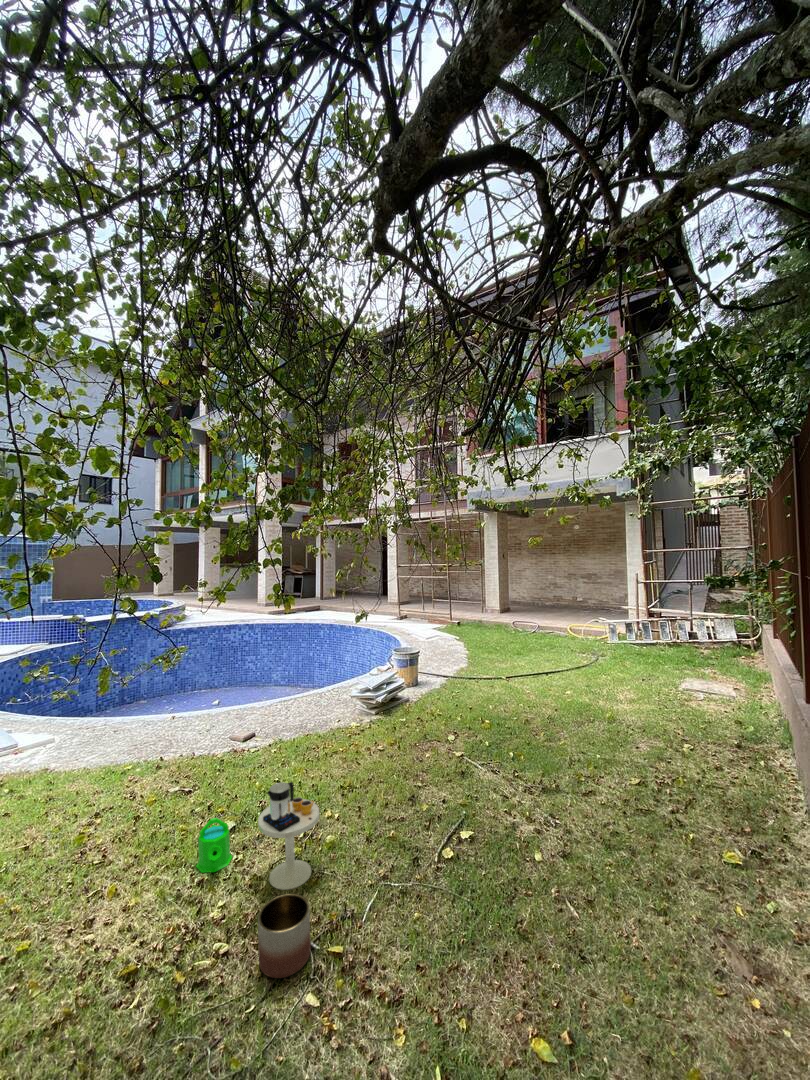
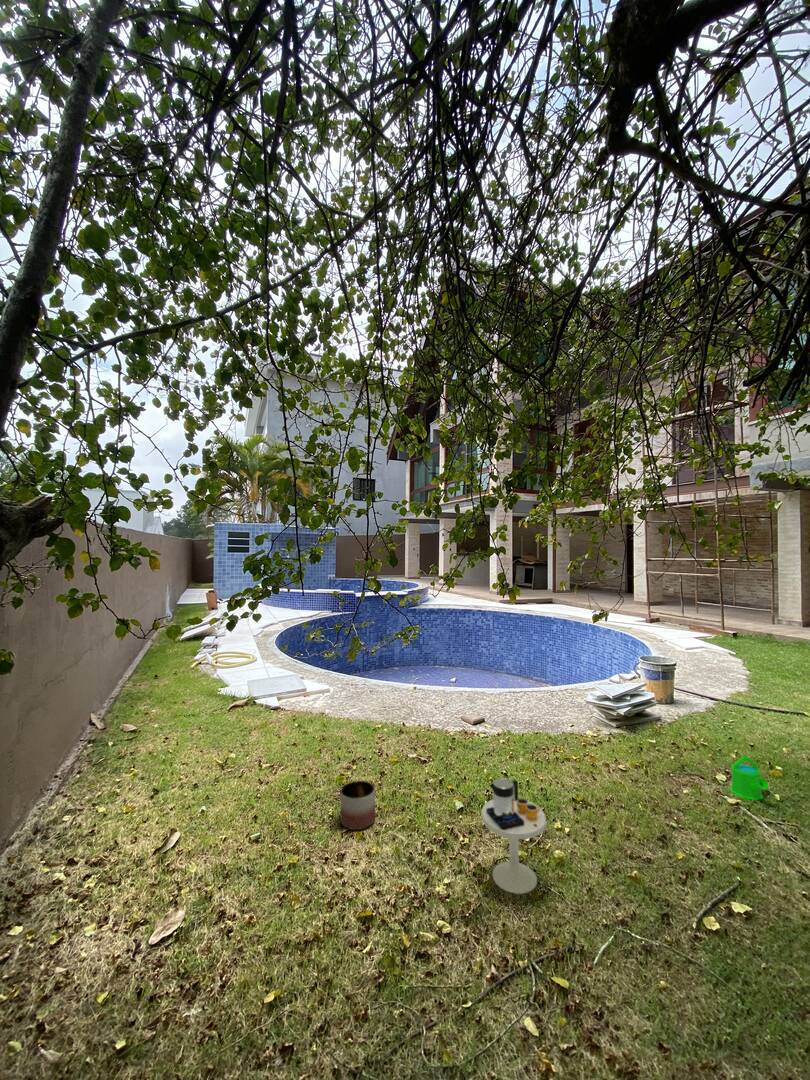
watering can: present [196,818,232,873] -> present [730,756,768,800]
planter: present [258,894,311,978] -> present [340,781,376,830]

